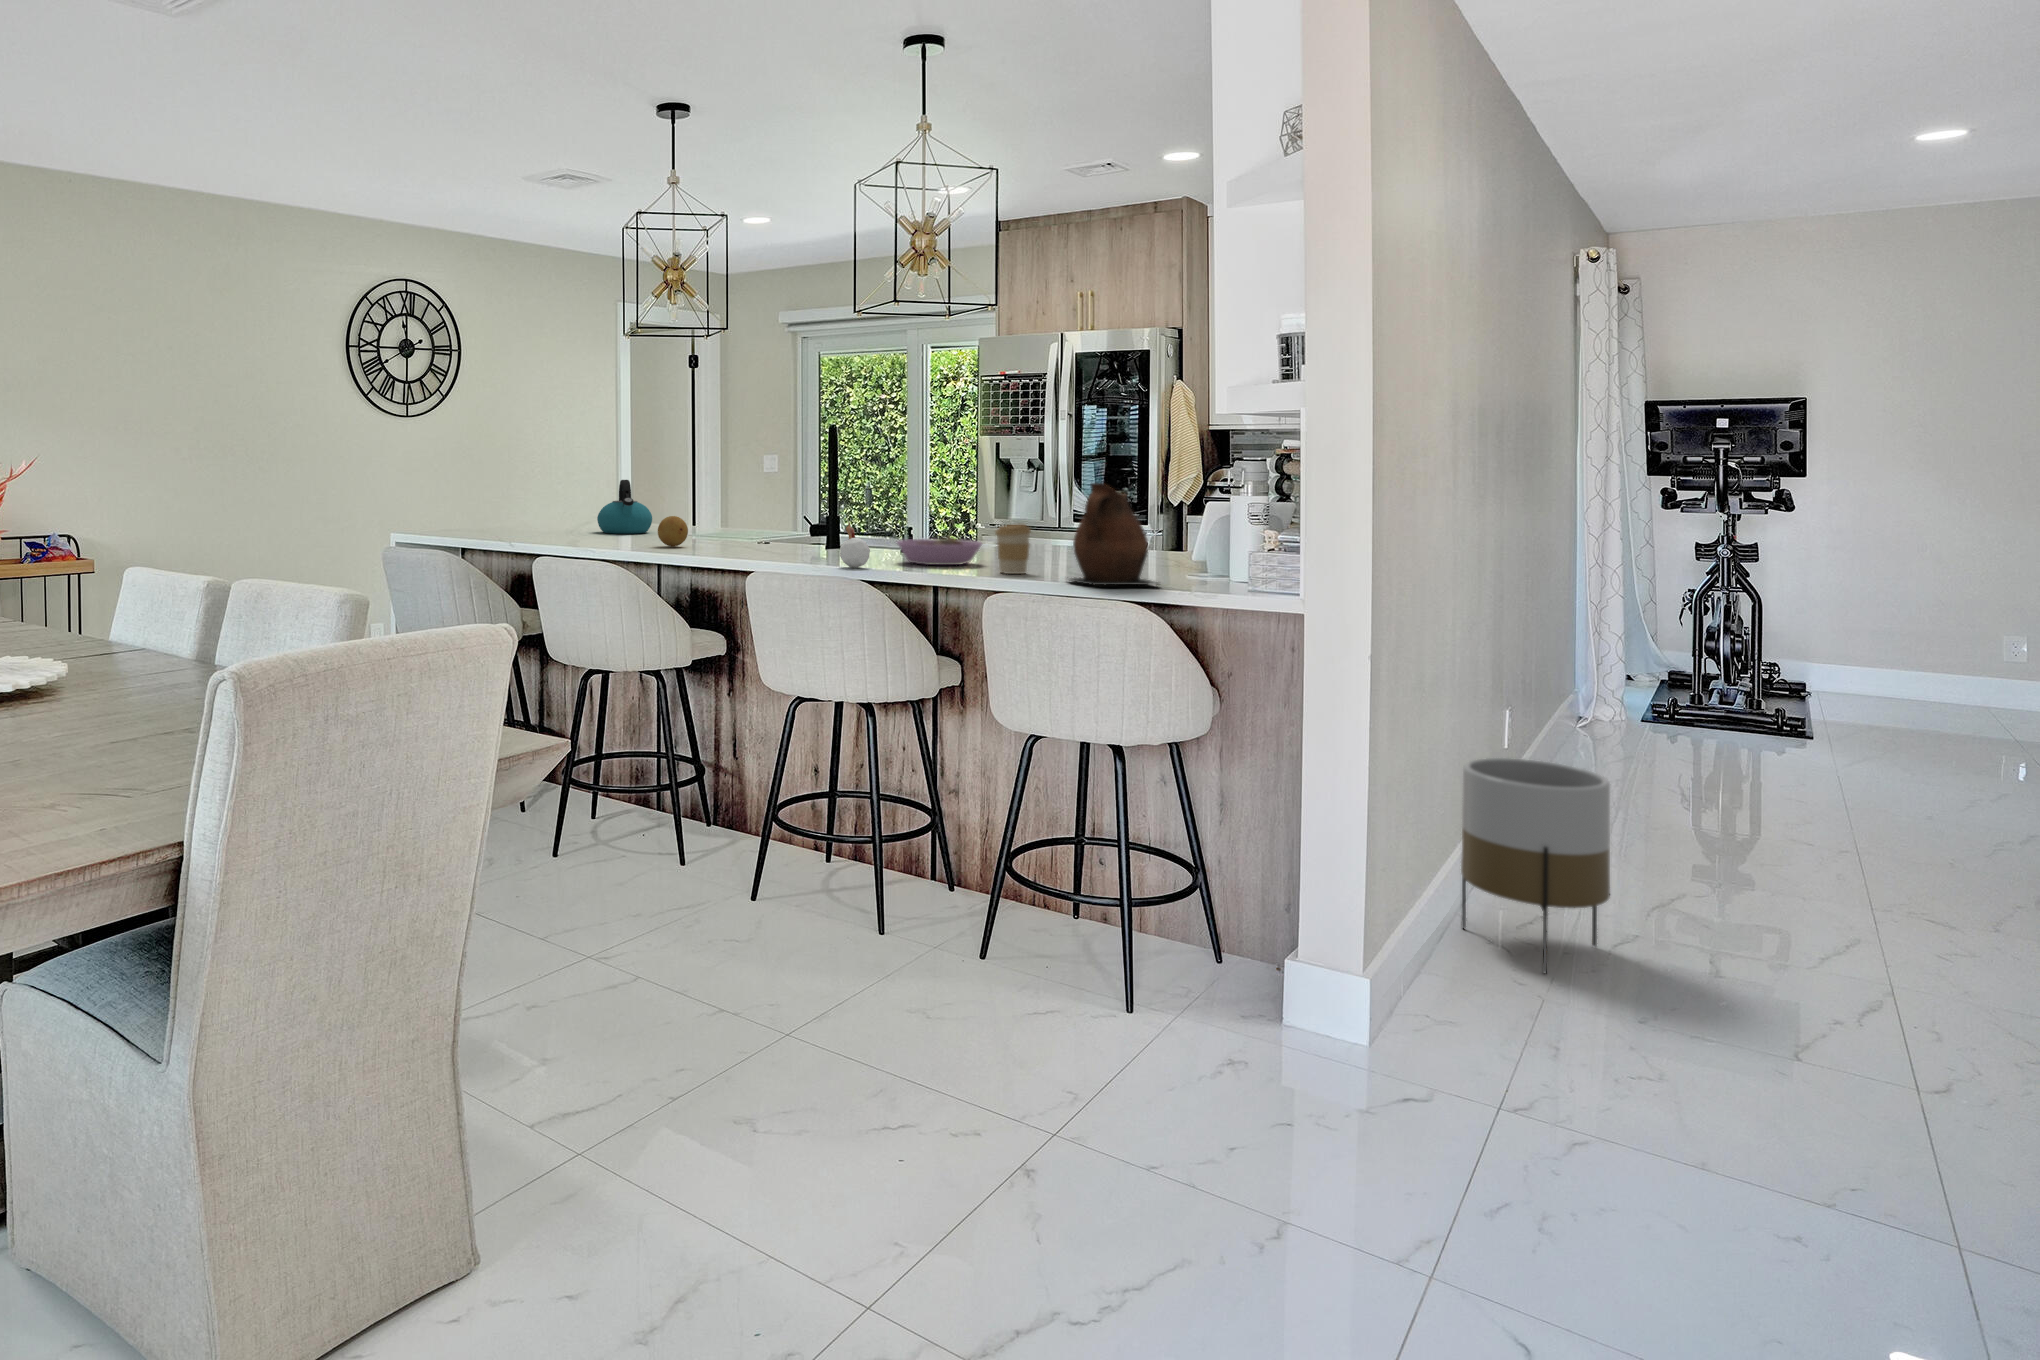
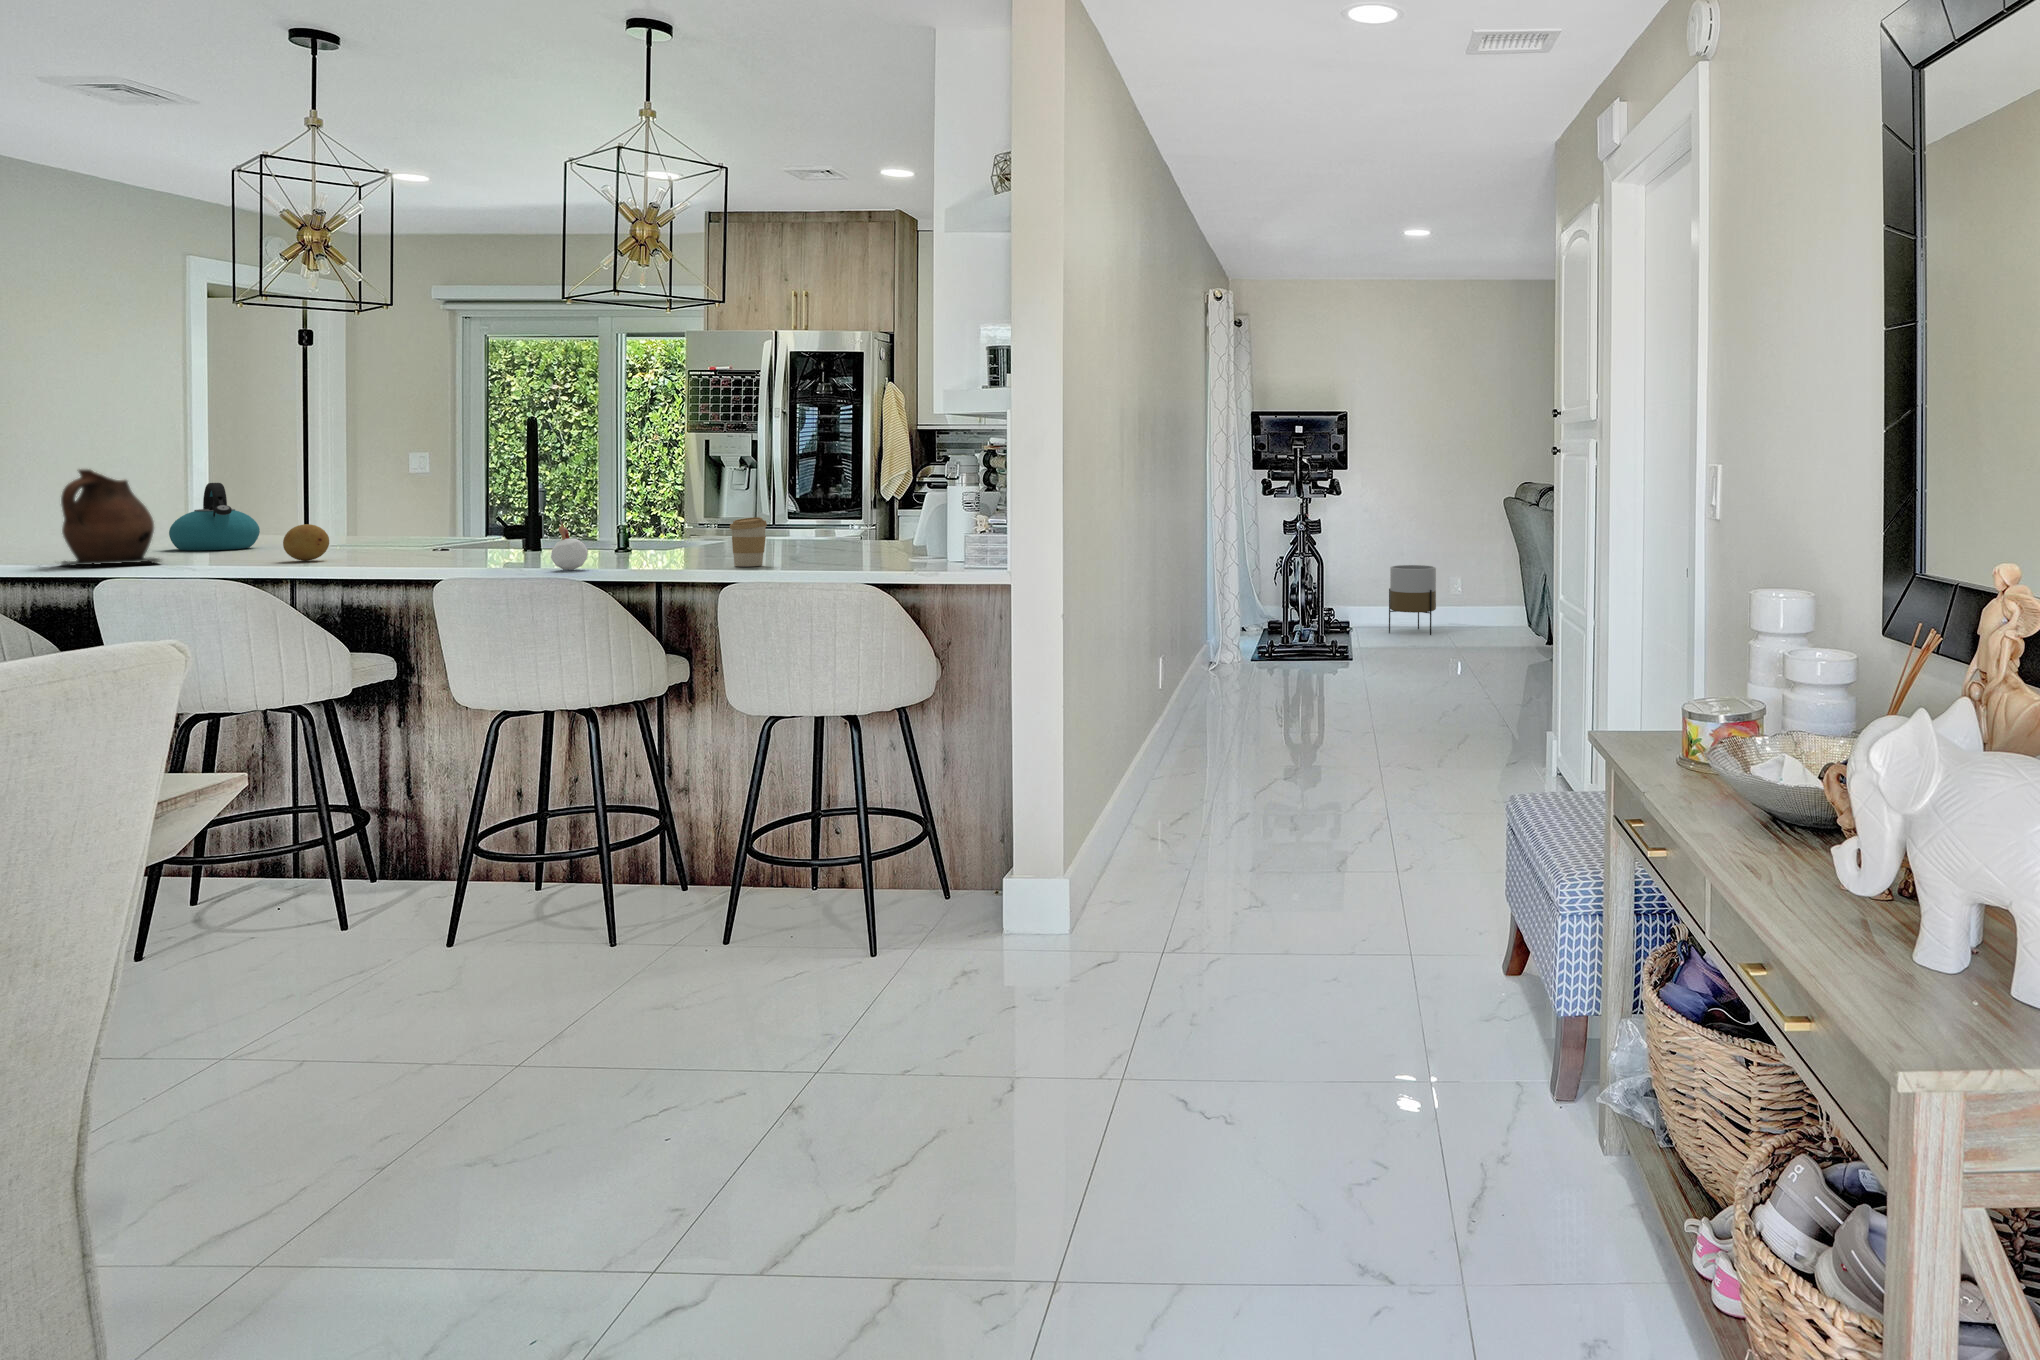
ceramic pitcher: present [1070,483,1159,585] -> present [61,469,160,565]
bowl: present [897,537,982,565] -> none [615,534,714,563]
planter: present [1461,758,1610,973] -> present [1389,565,1436,635]

